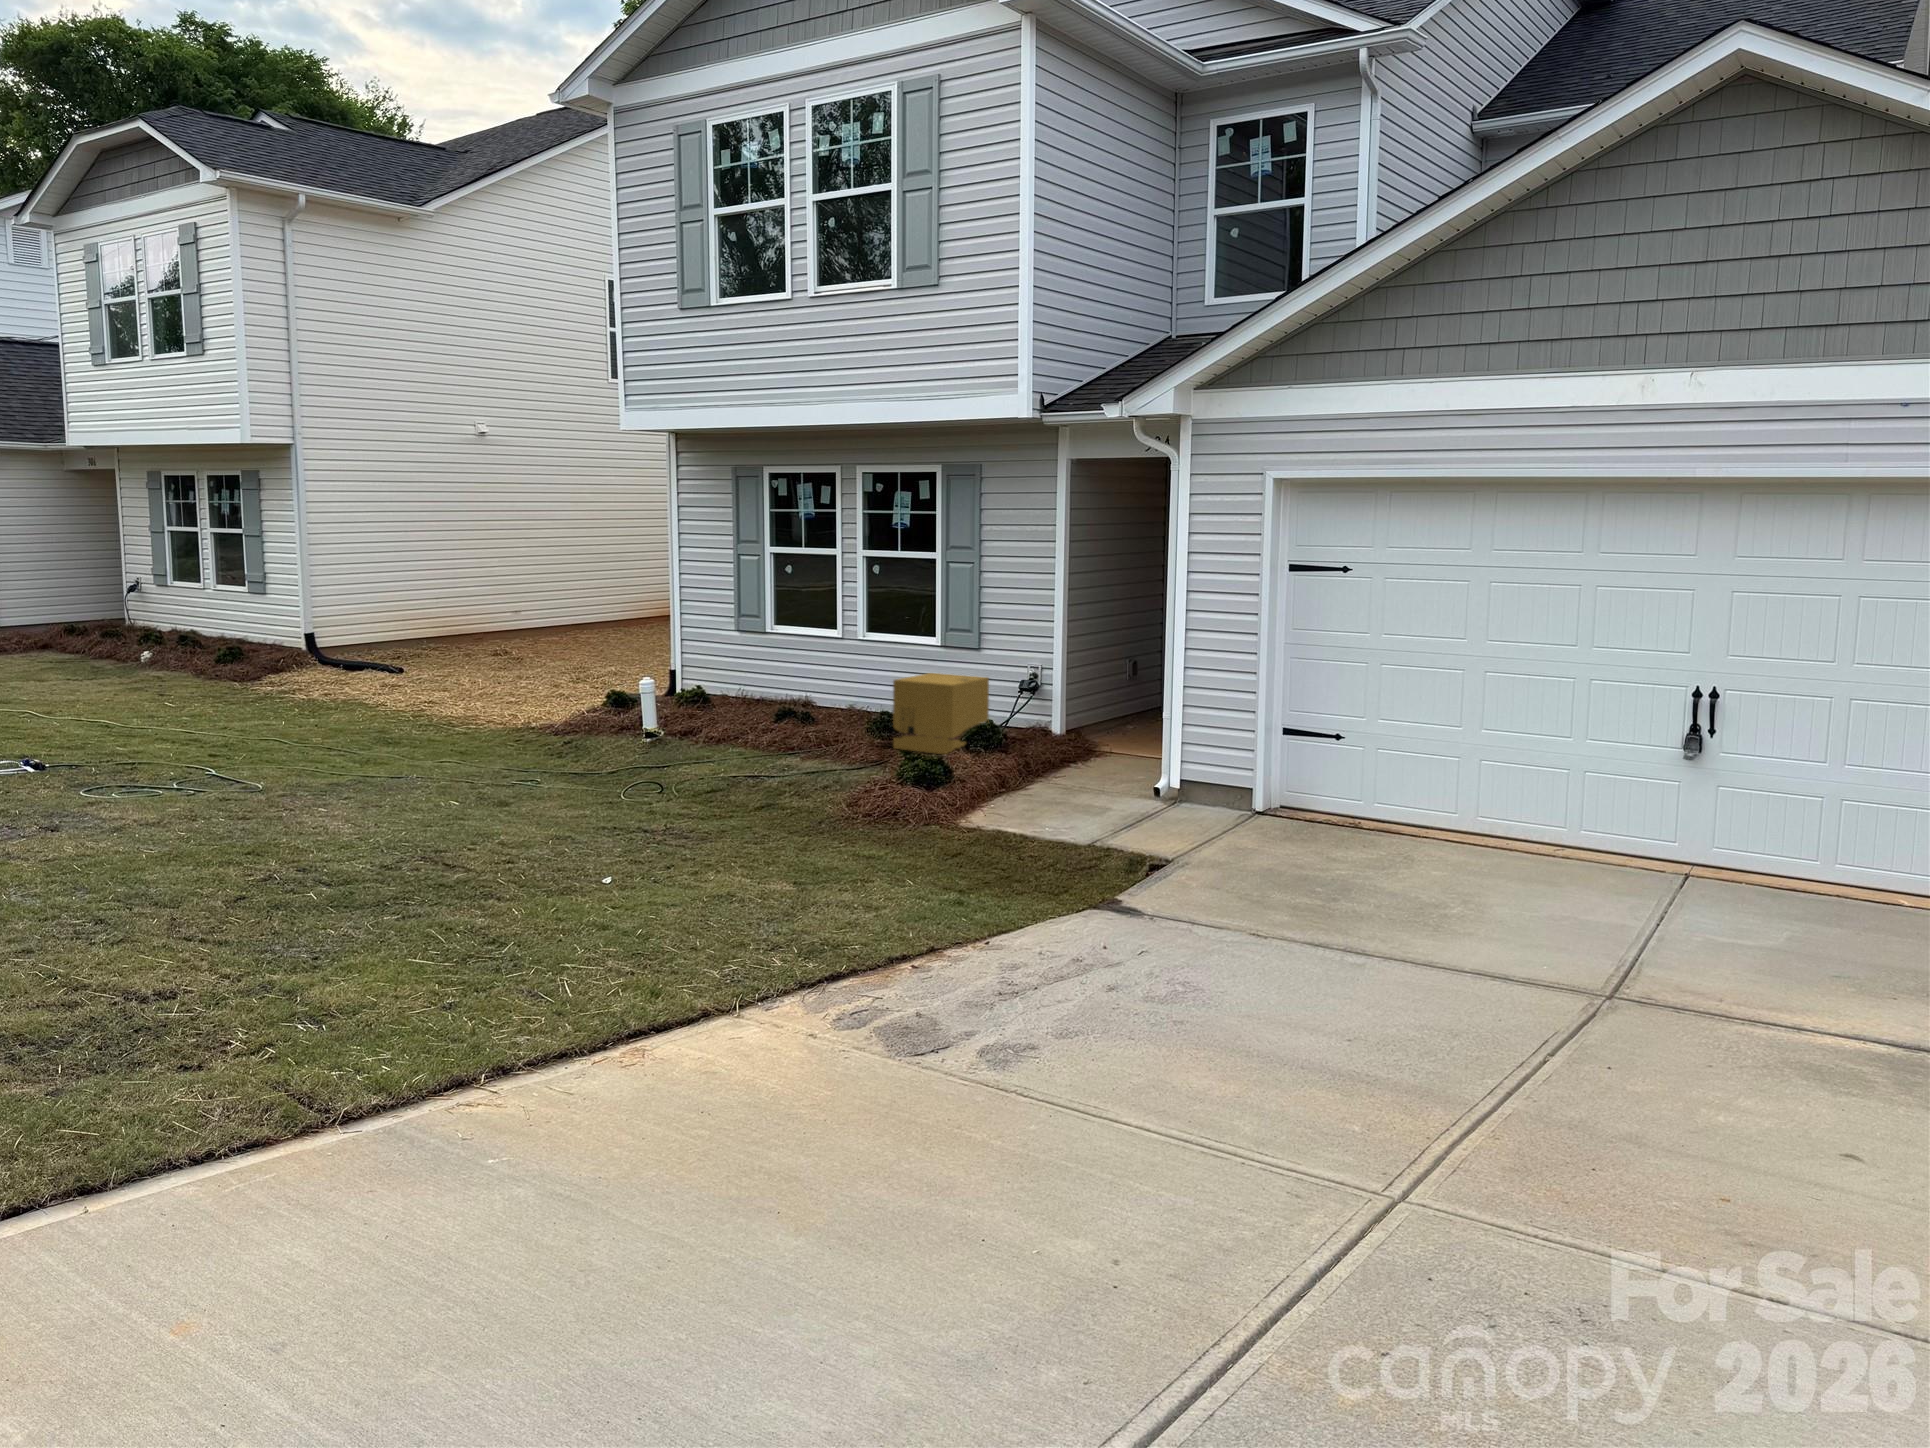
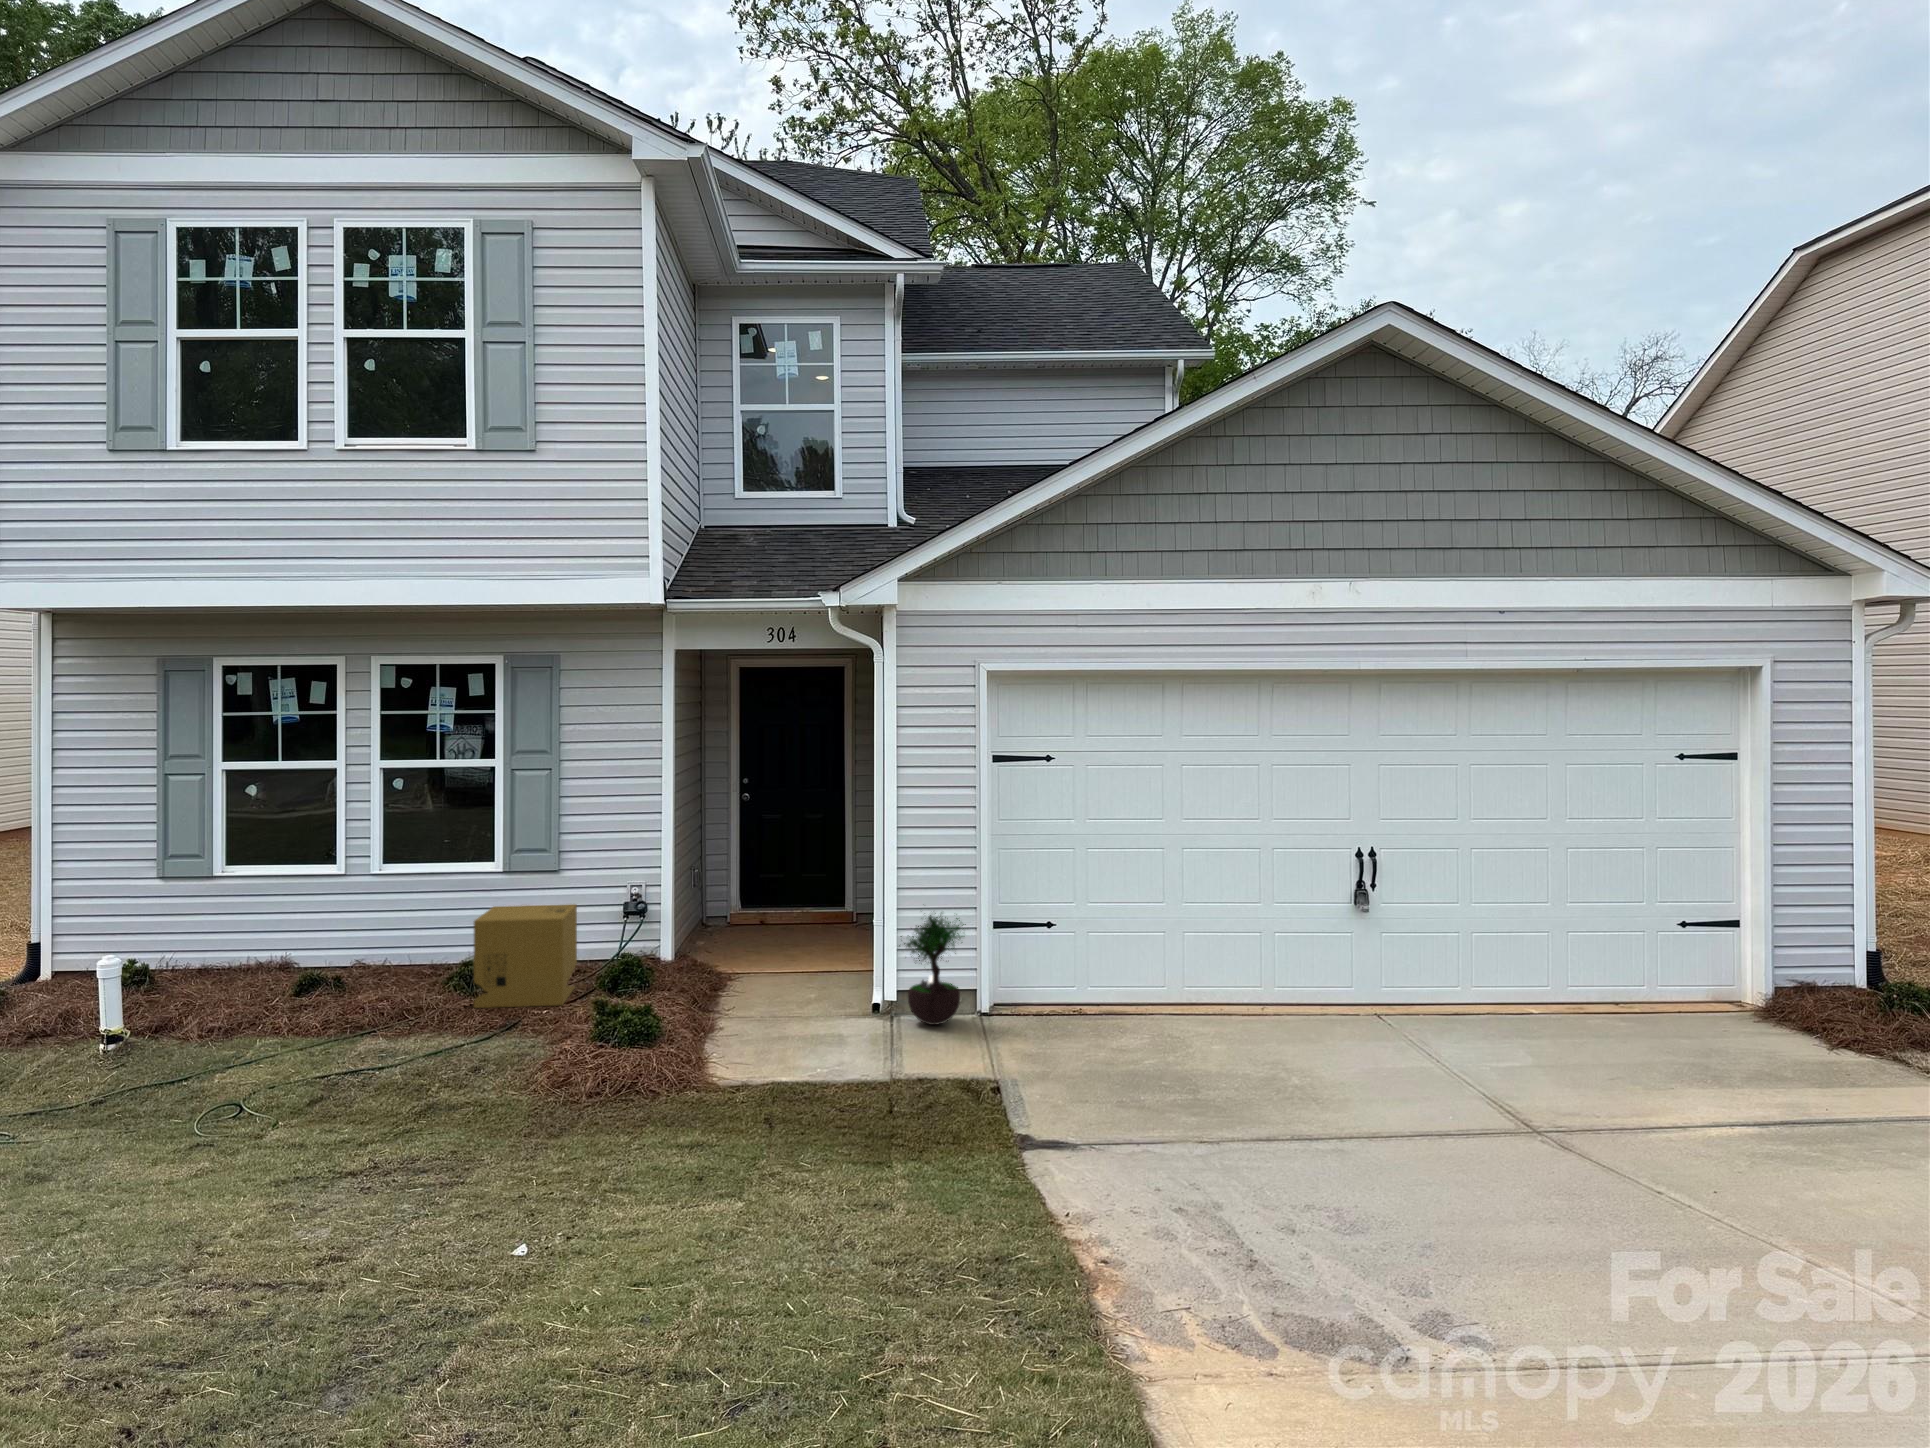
potted tree: none [1158,698,1227,812] -> present [899,913,966,1025]

